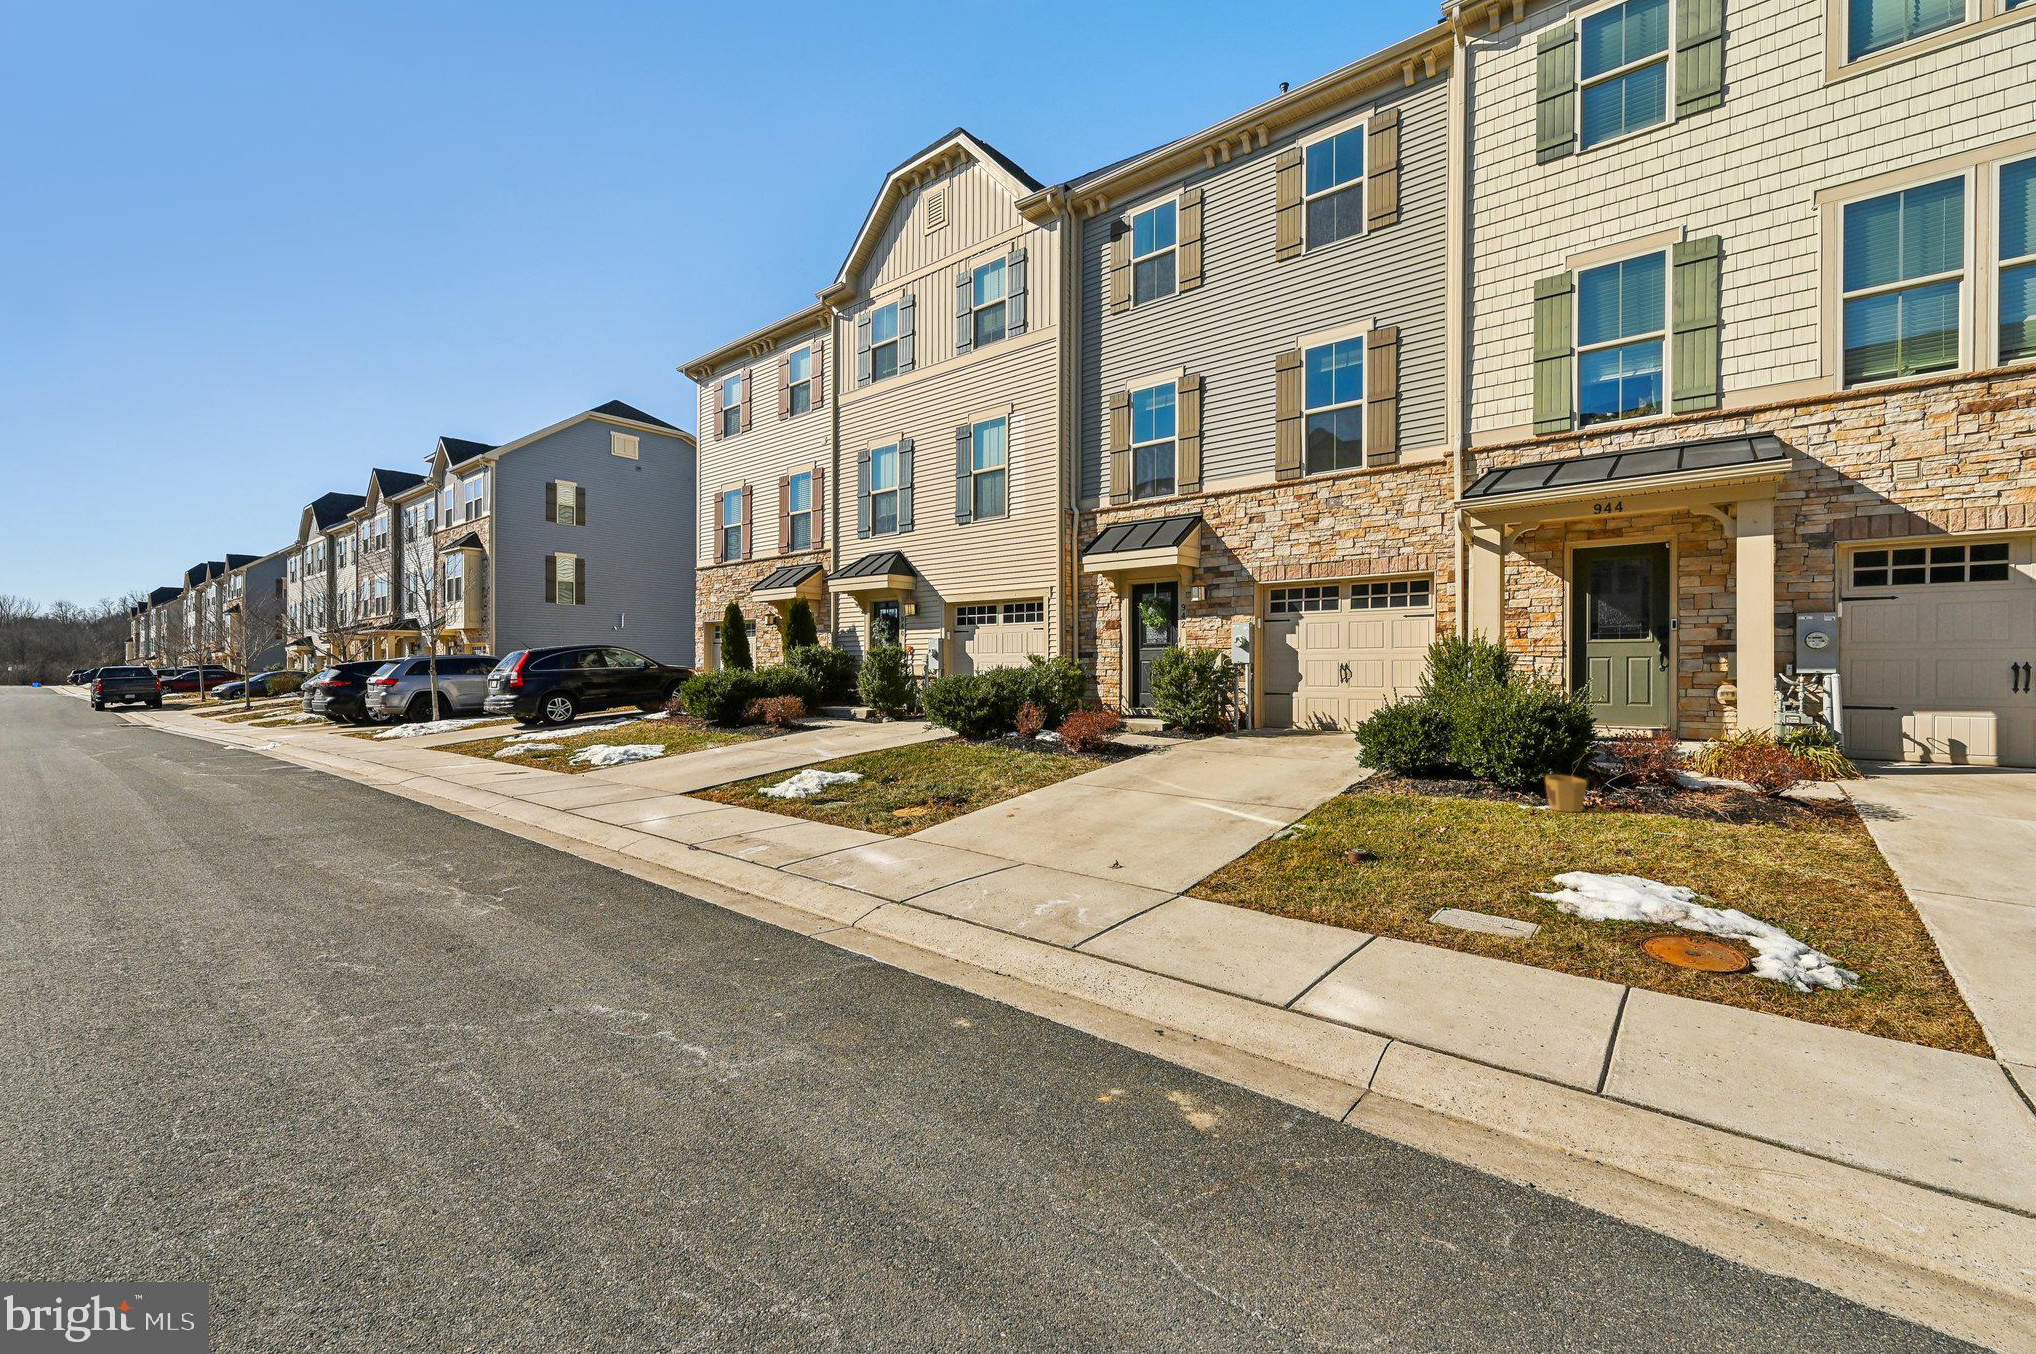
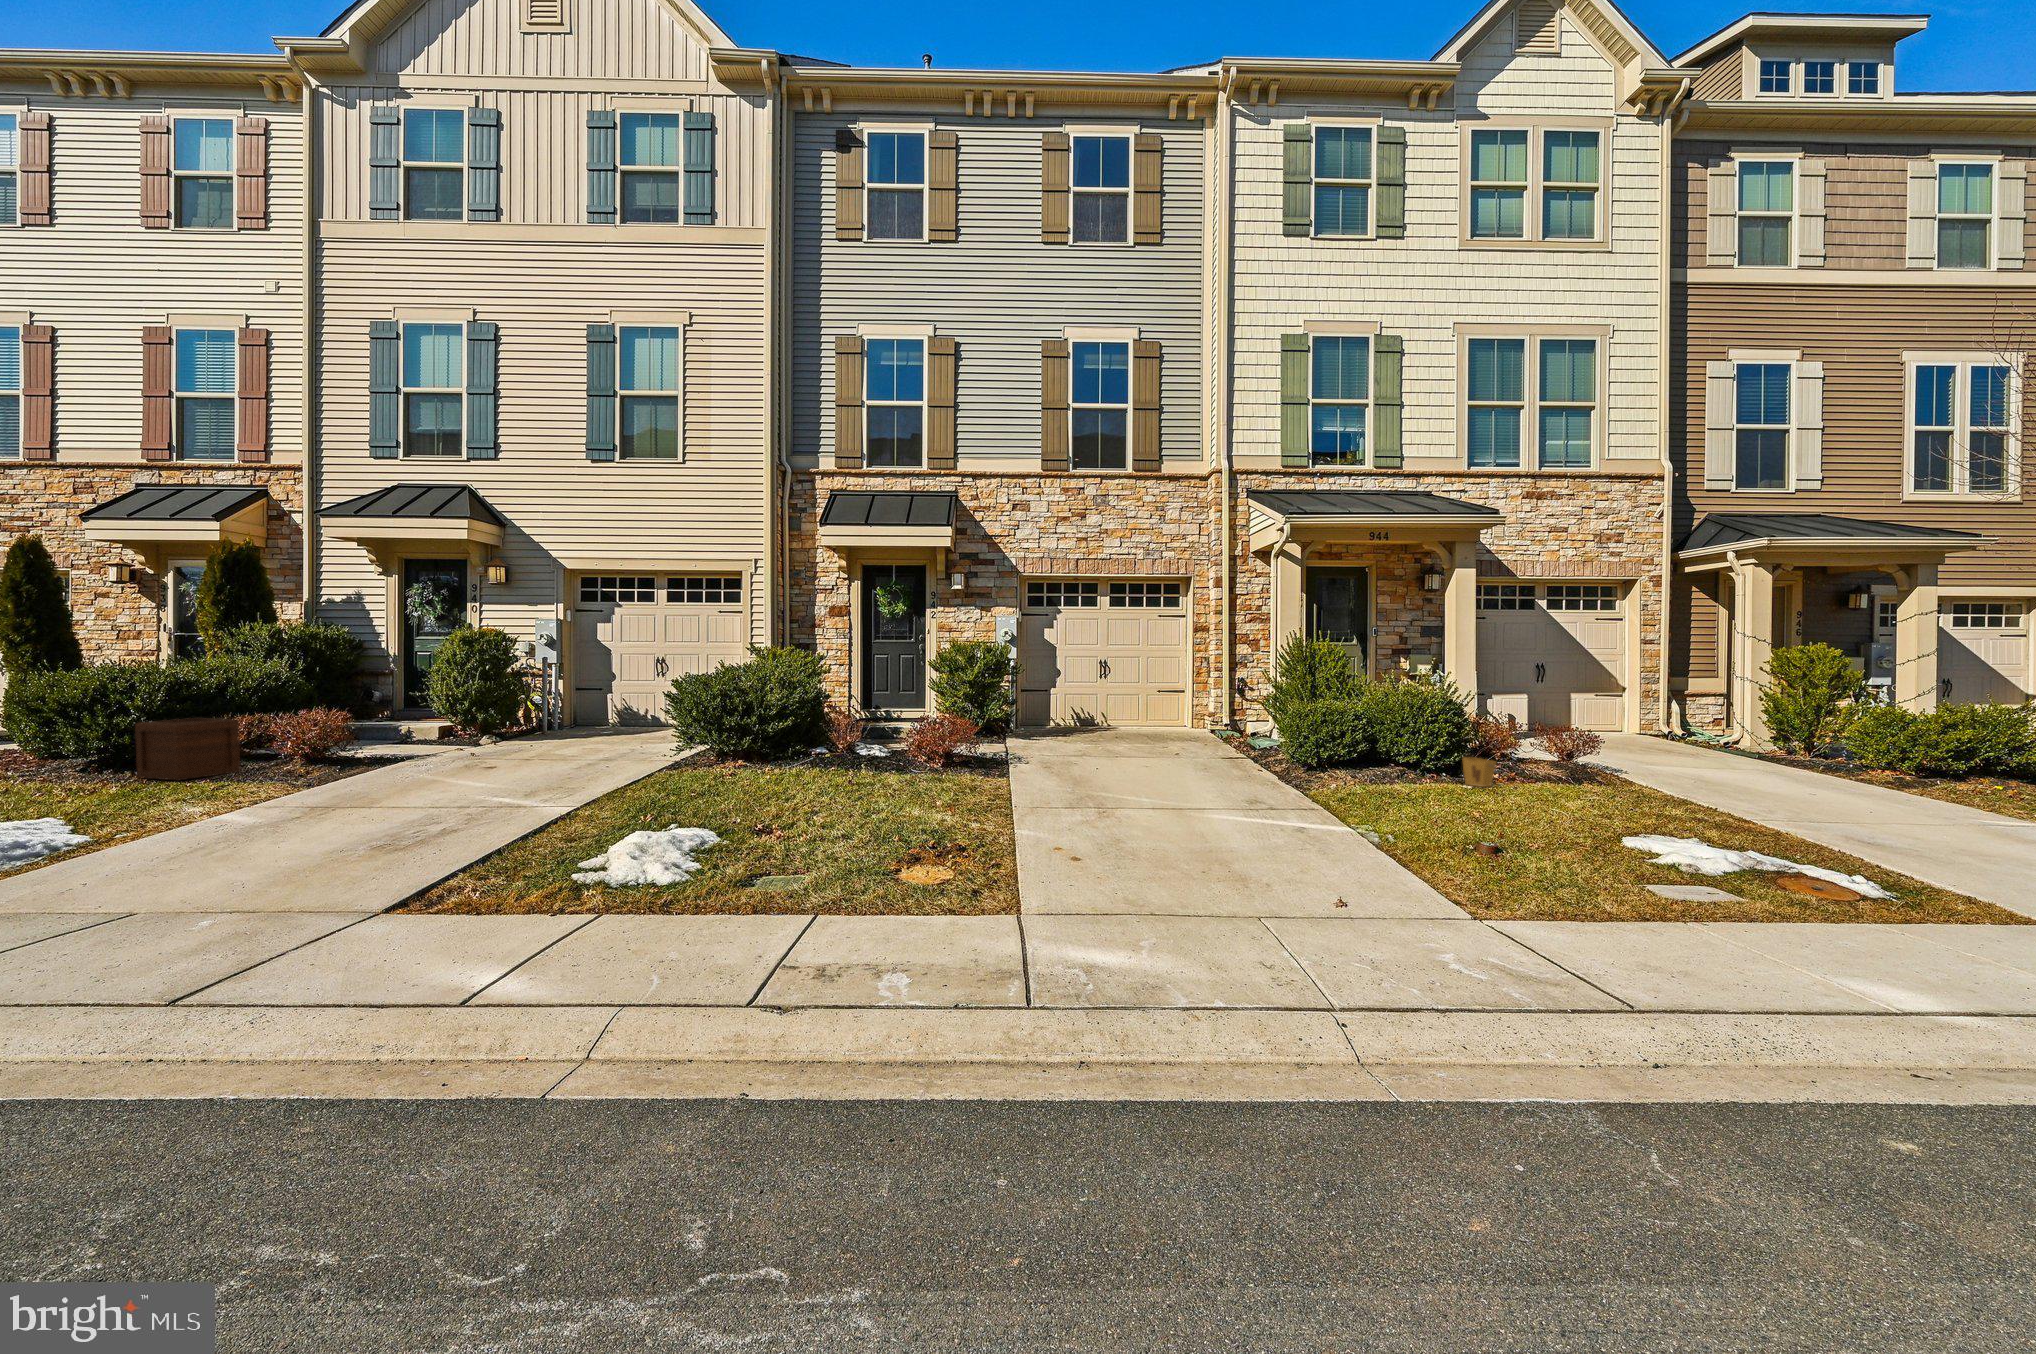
wooden crate: none [713,703,754,737] -> present [135,718,240,780]

